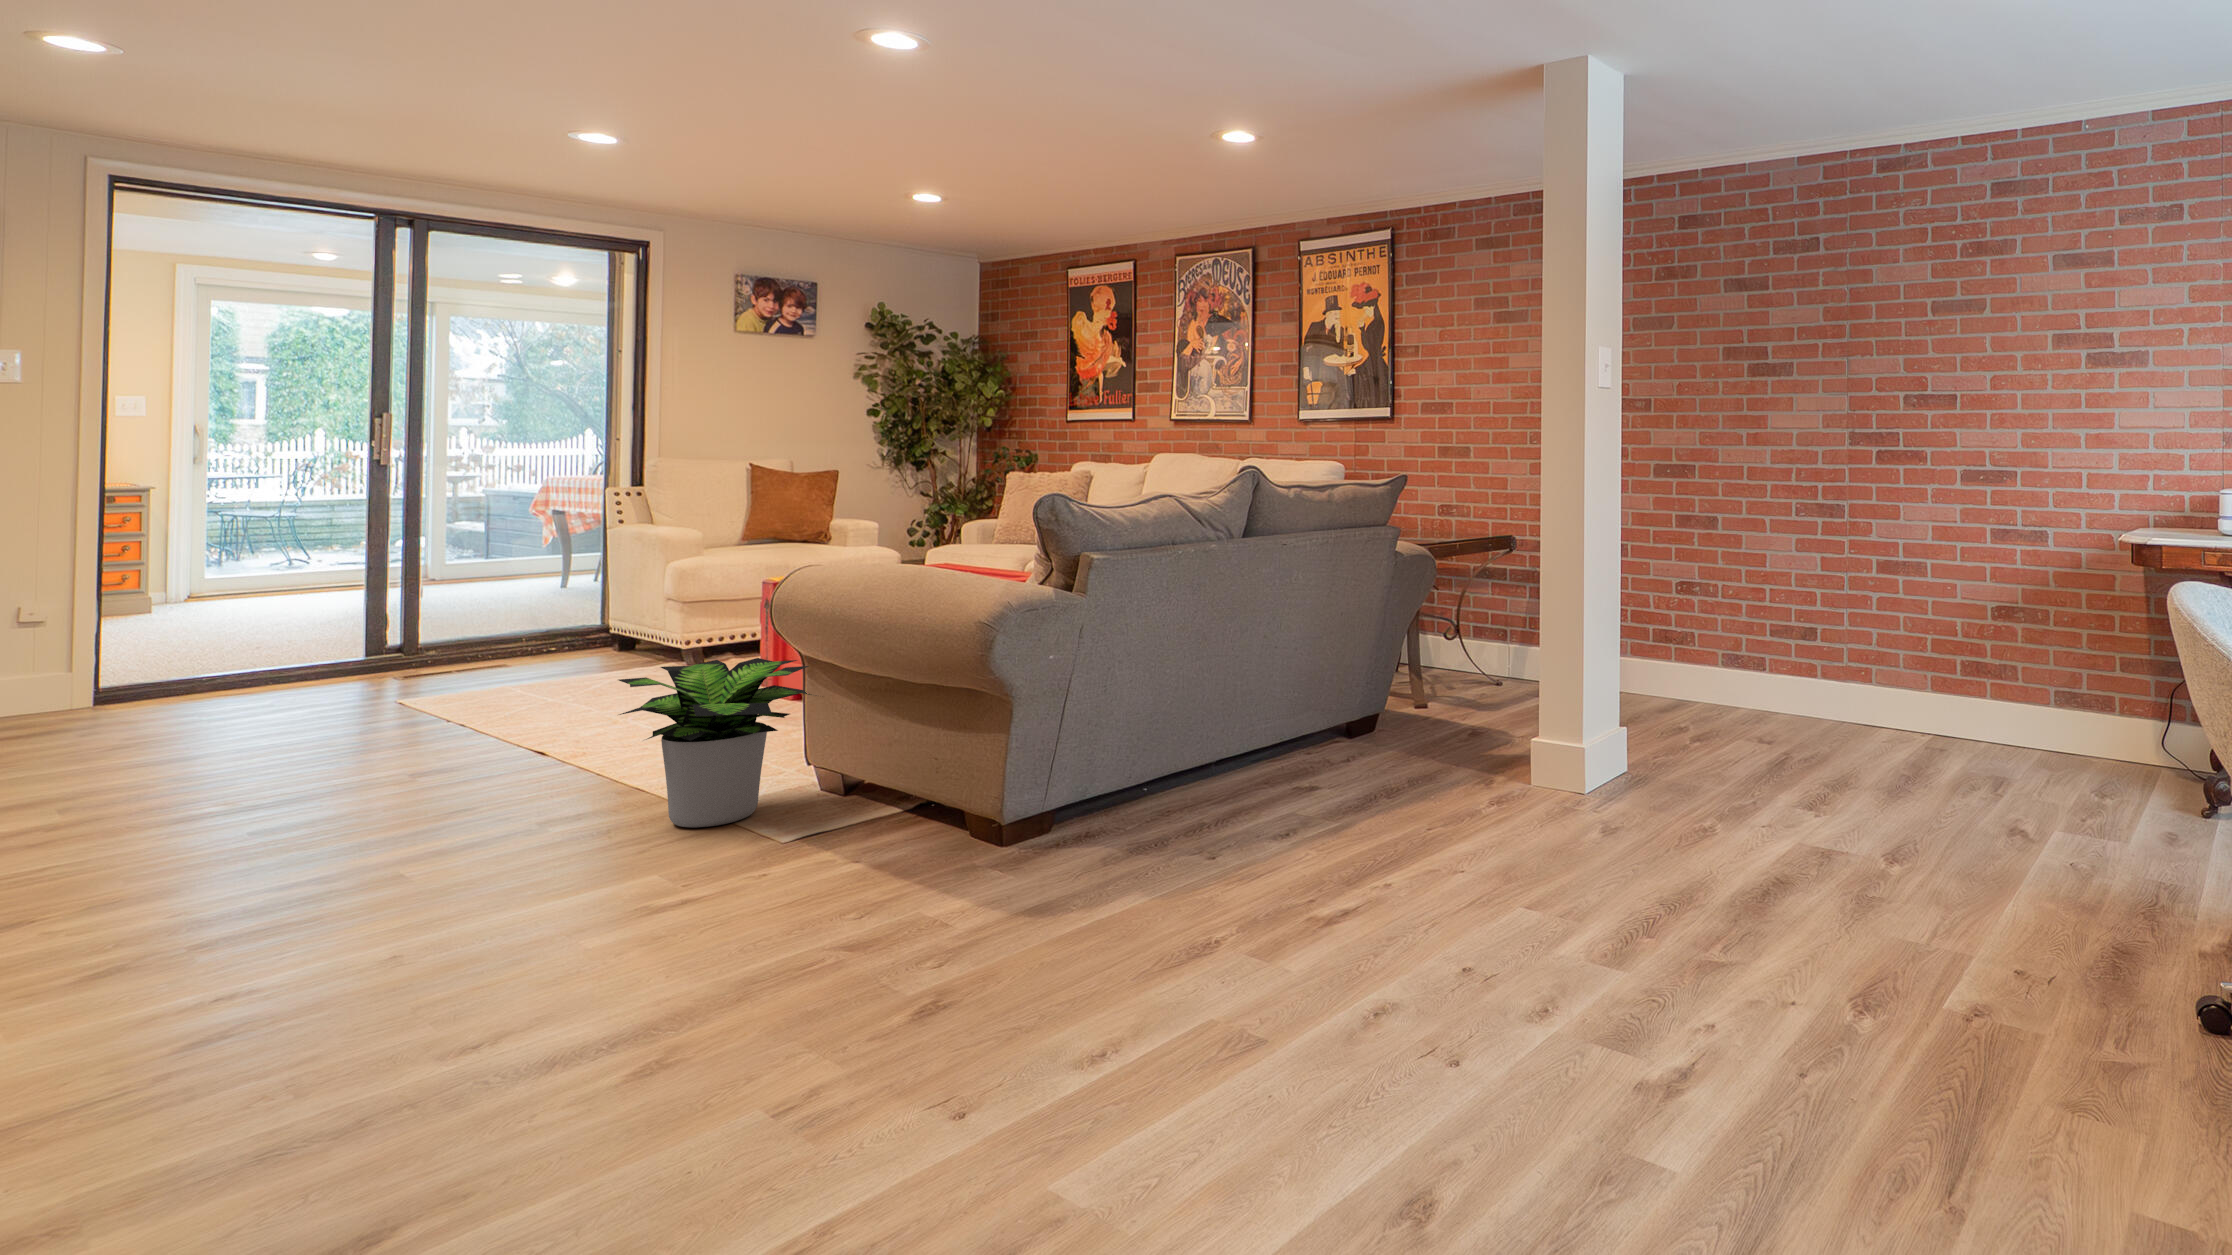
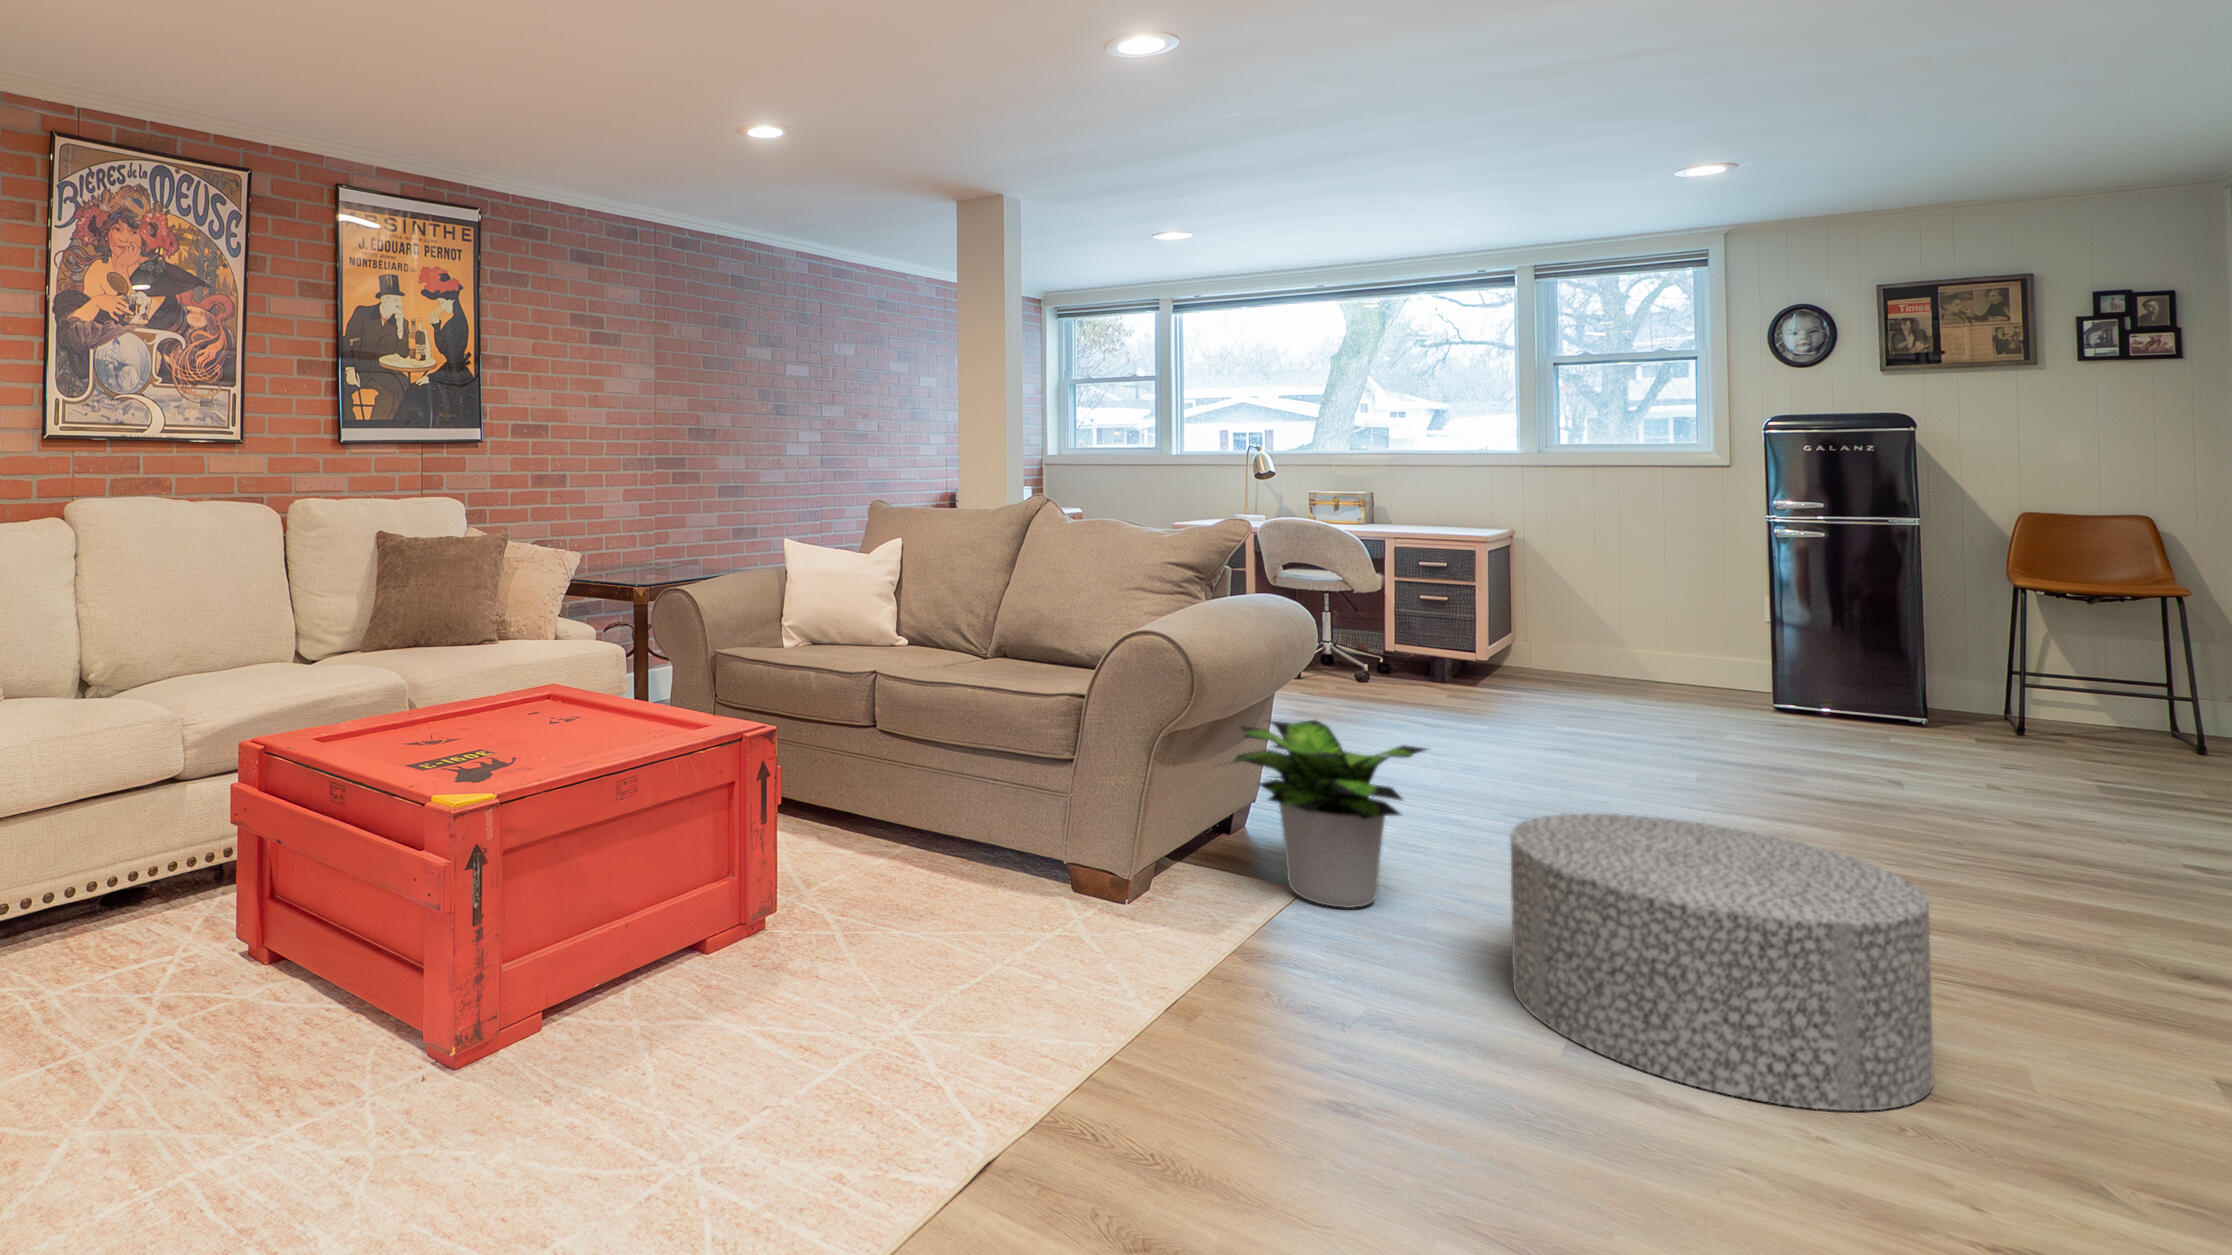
ottoman: none [100,714,491,937] -> present [1510,814,1934,1111]

